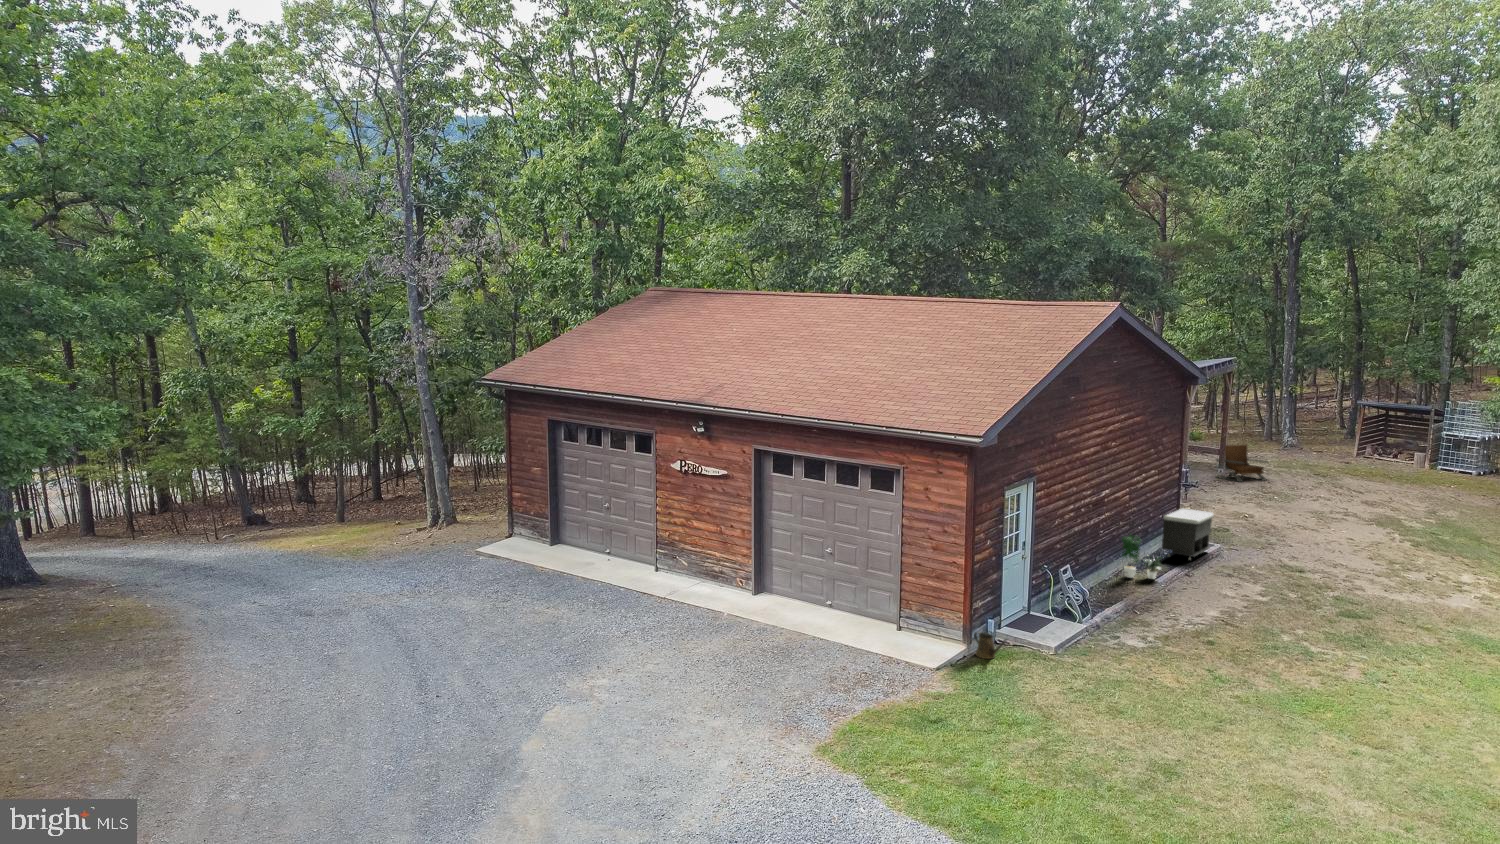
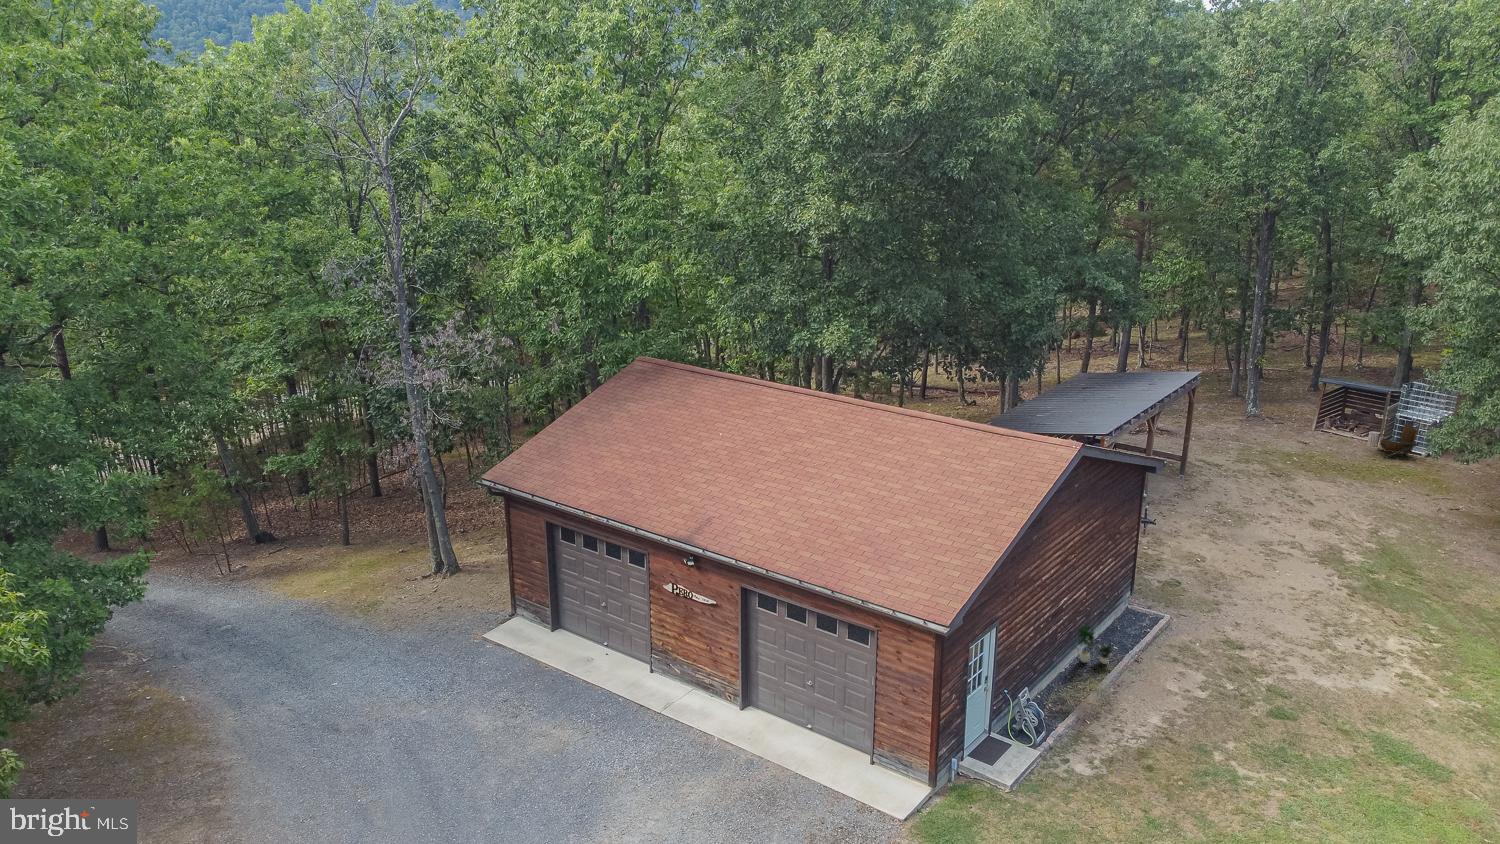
lounge chair: present [1216,445,1266,482] -> present [1377,424,1419,460]
storage bench: present [1162,509,1214,560] -> none [1116,573,1165,628]
watering can: present [974,632,1007,659] -> none [940,777,969,804]

